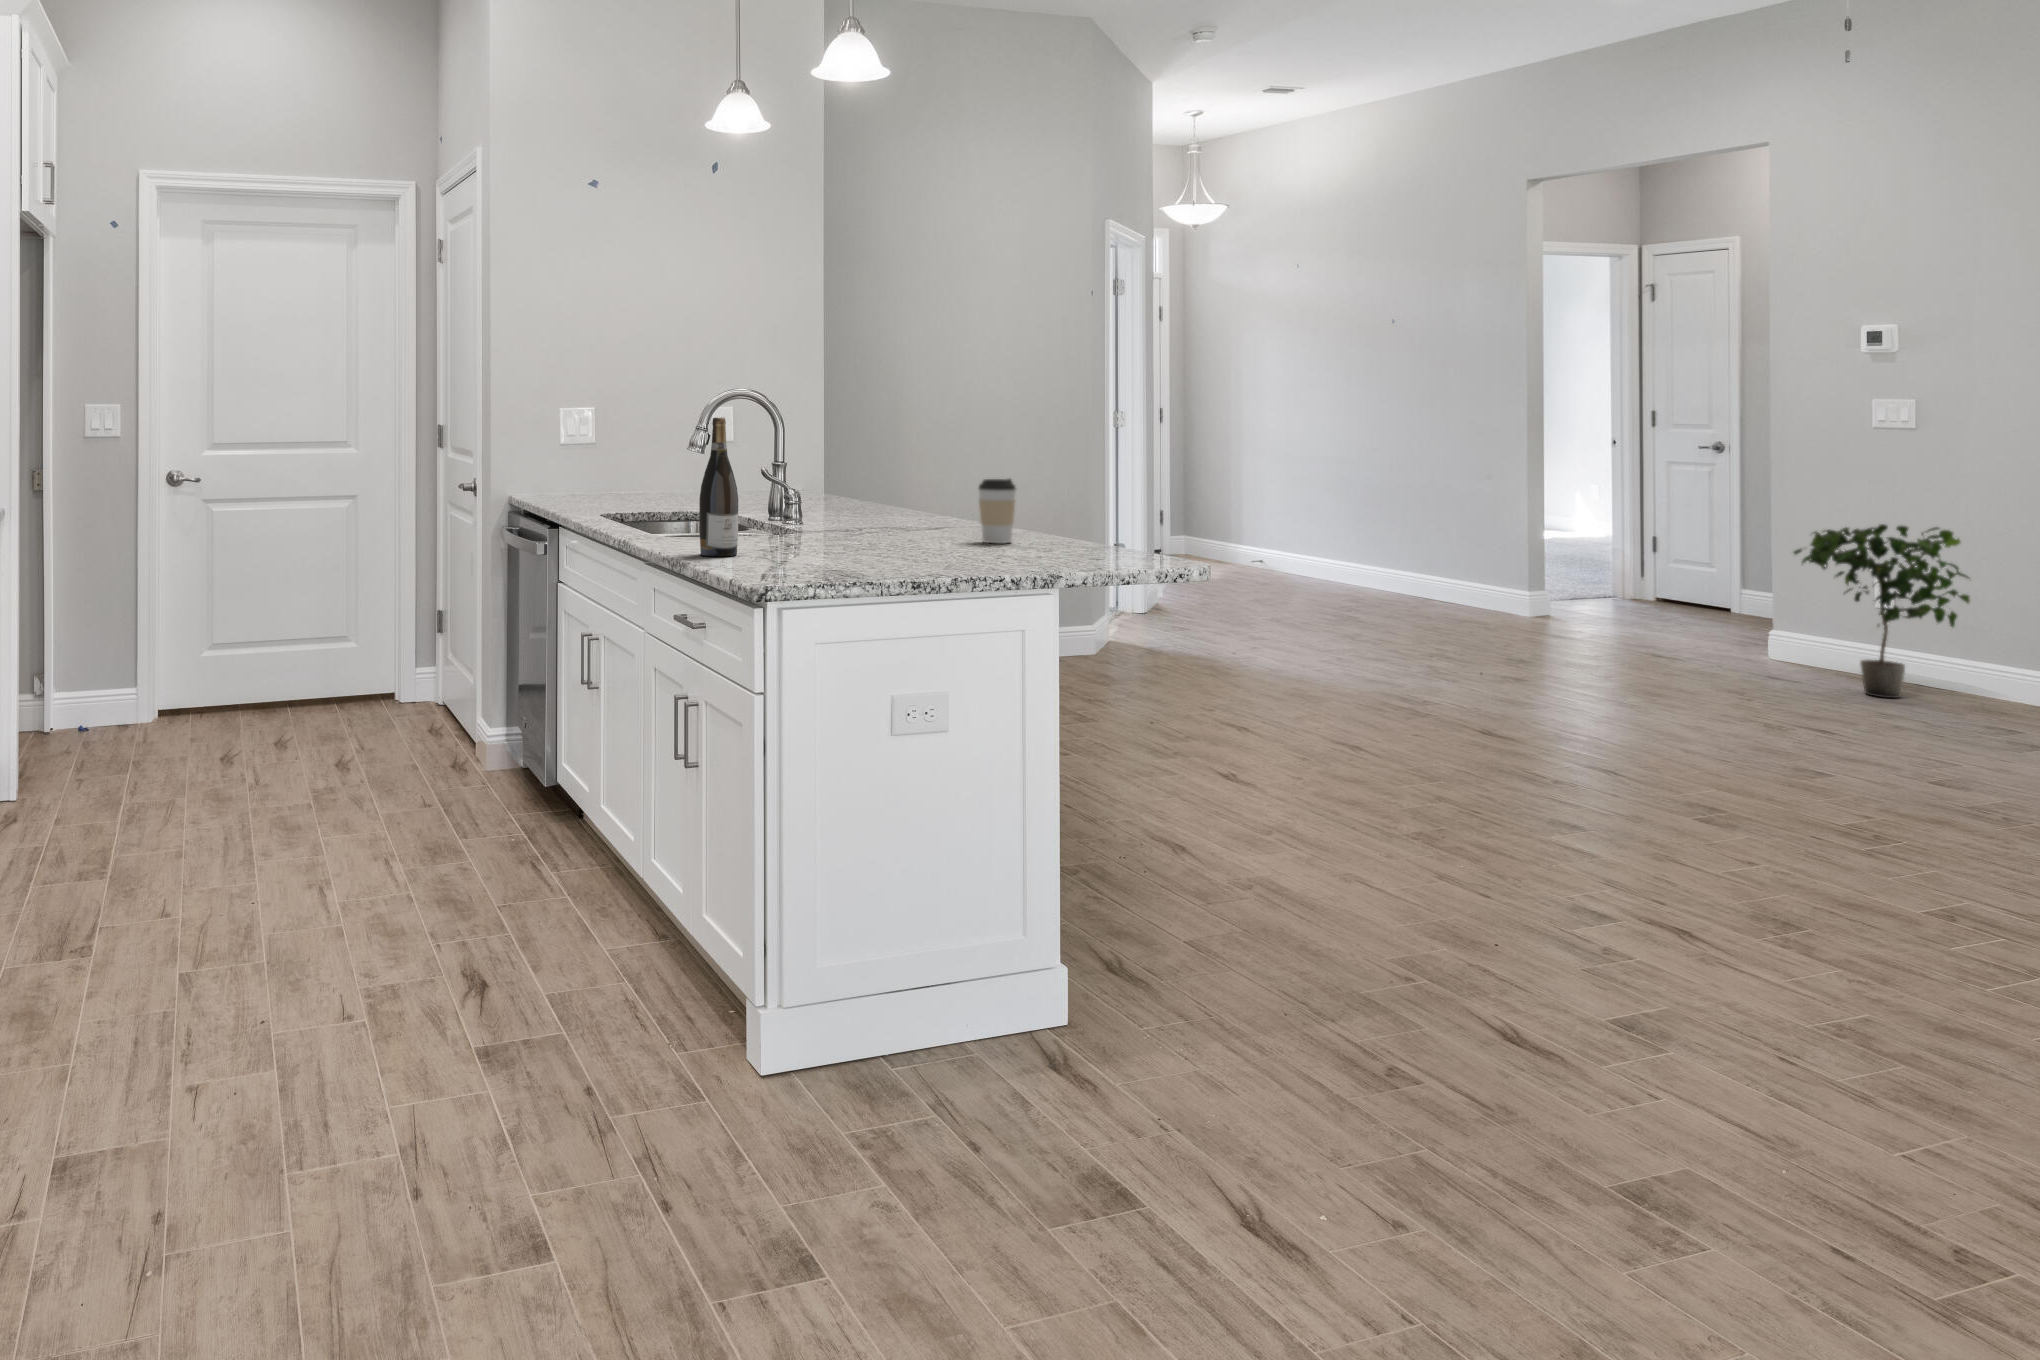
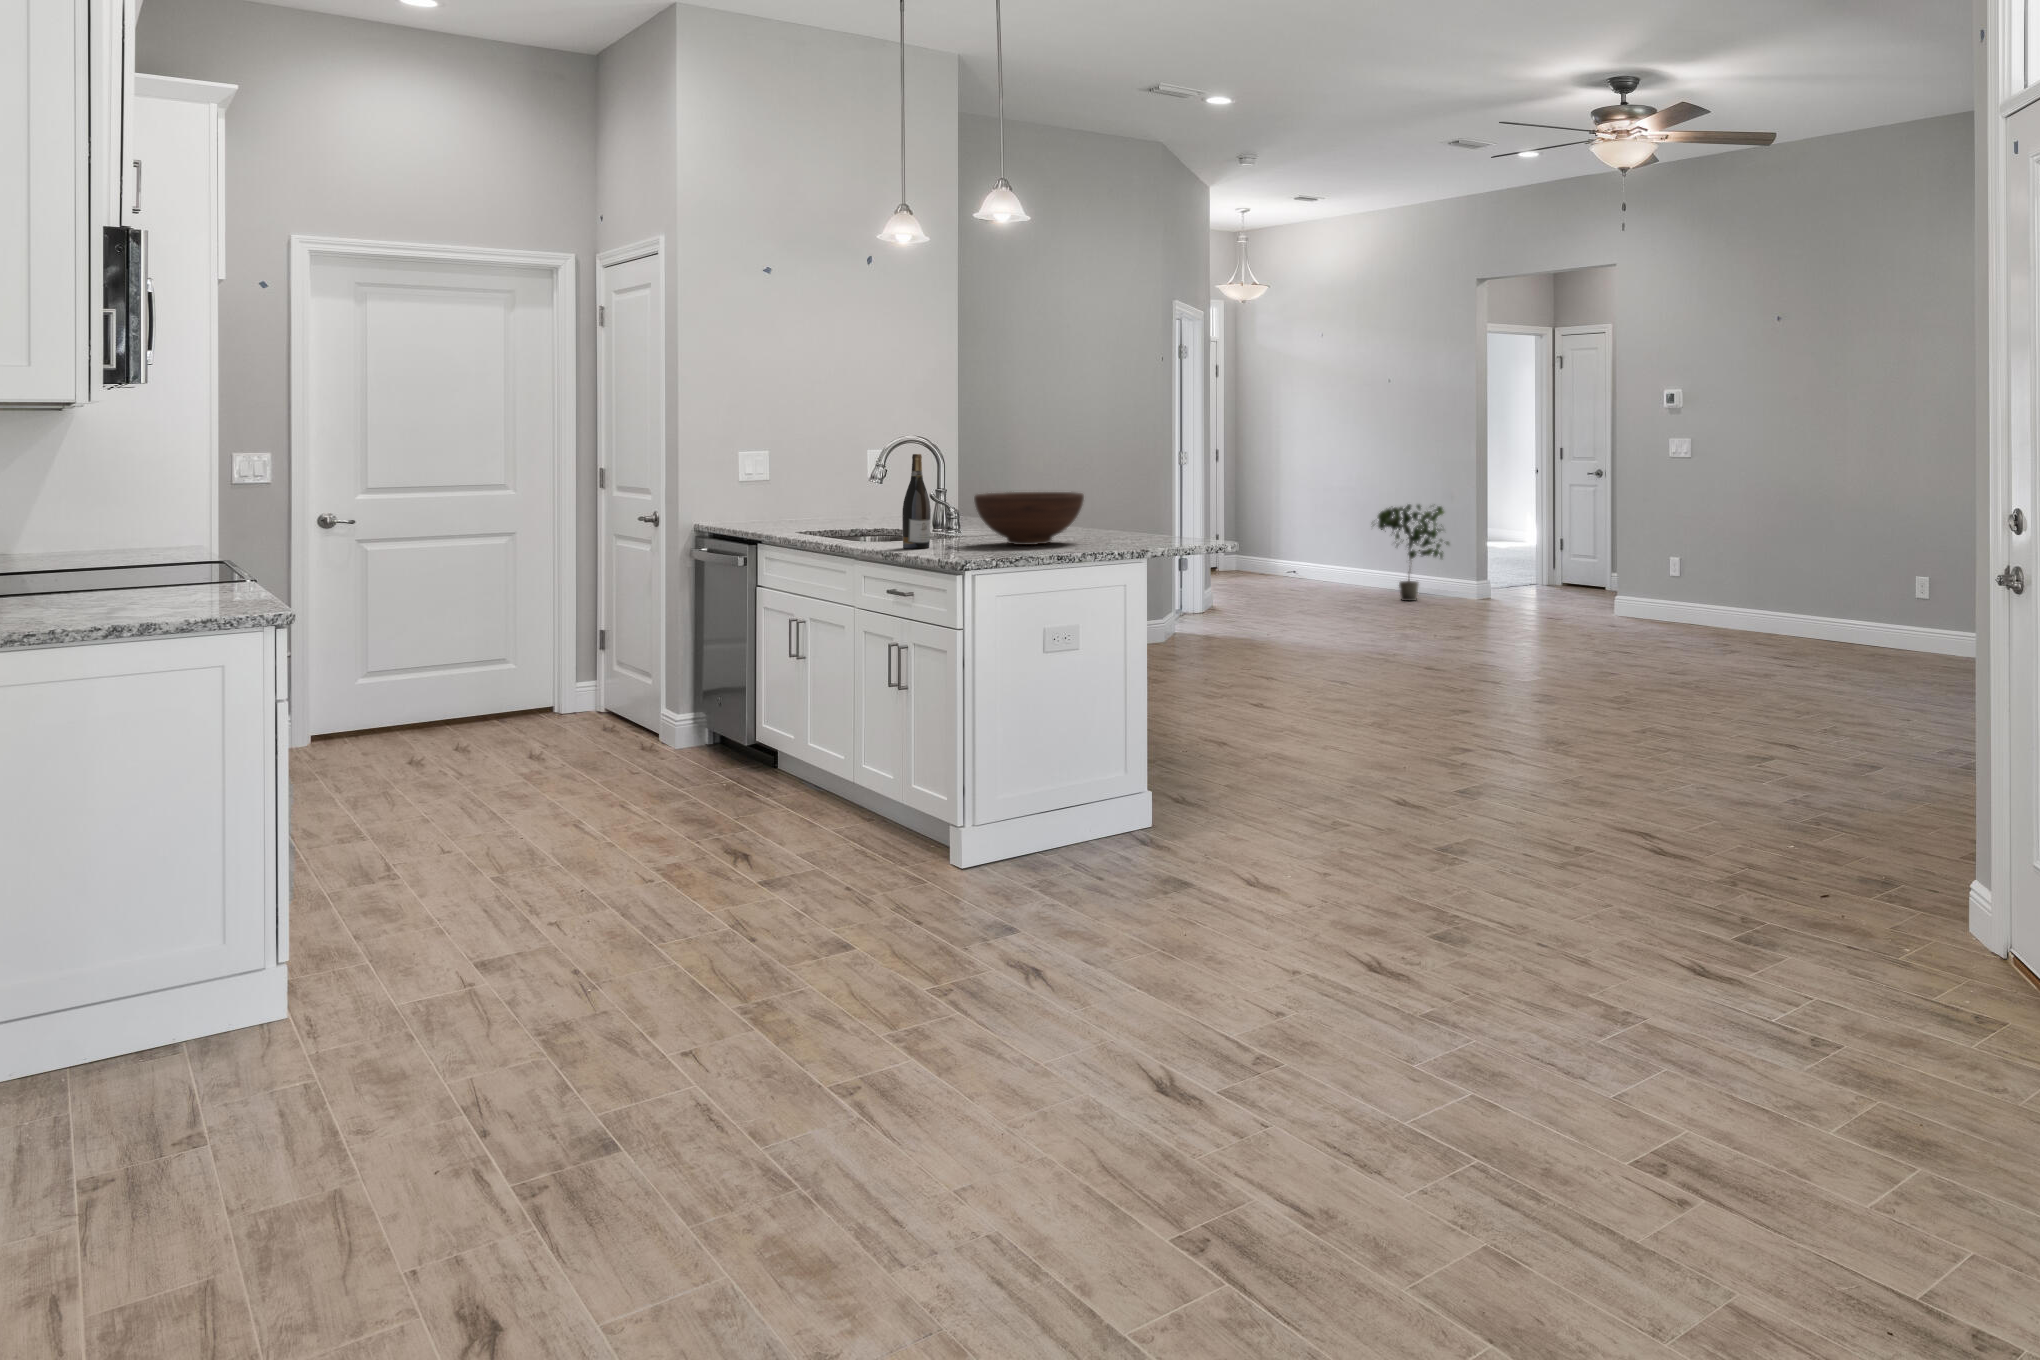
fruit bowl: none [799,475,961,558] -> present [974,492,1084,545]
coffee cup: present [979,479,1016,543] -> none [1091,493,1117,536]
potted plant: present [1794,524,1970,698] -> present [1377,505,1449,601]

